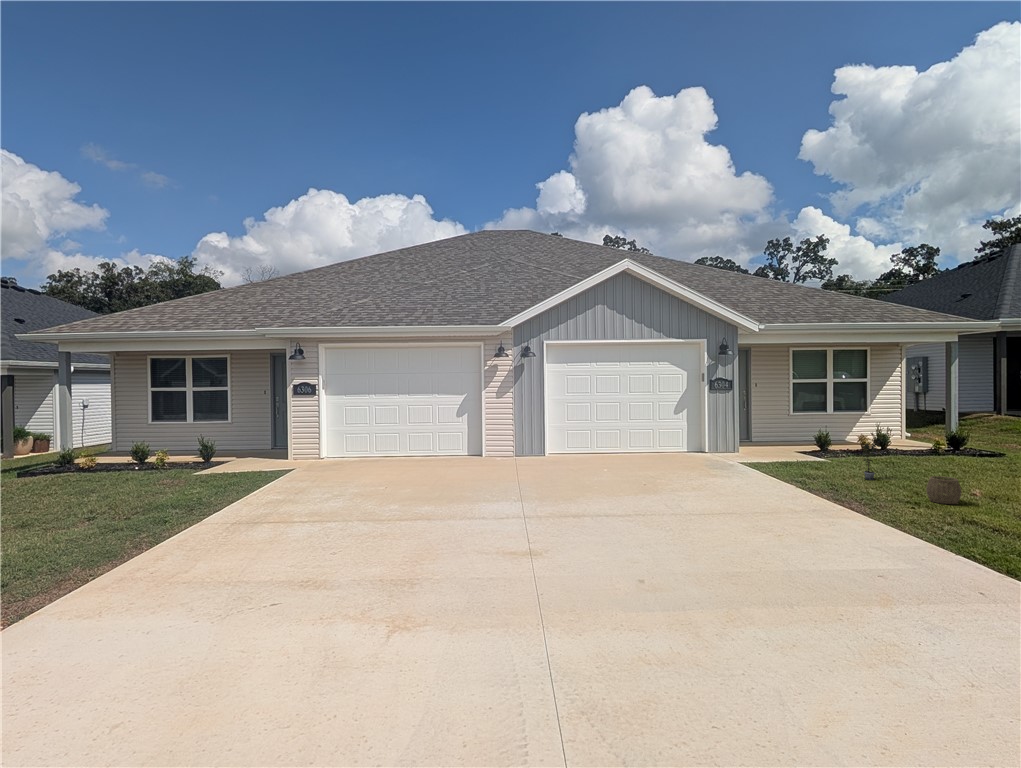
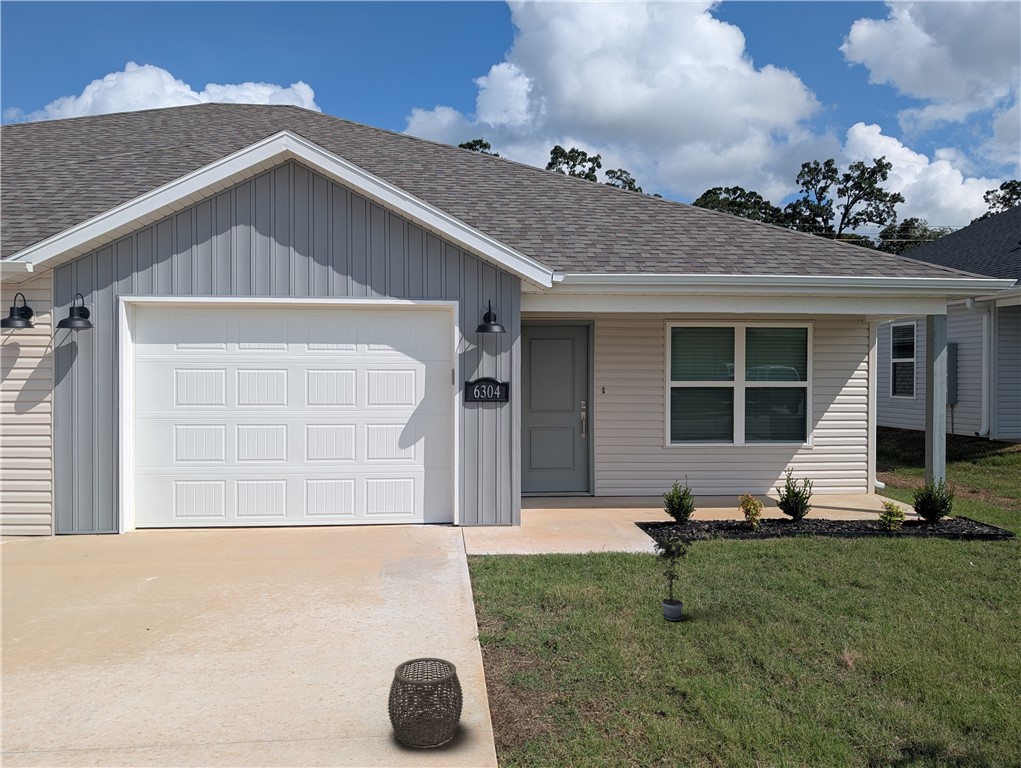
woven basket: present [926,476,961,504] -> present [388,658,463,746]

